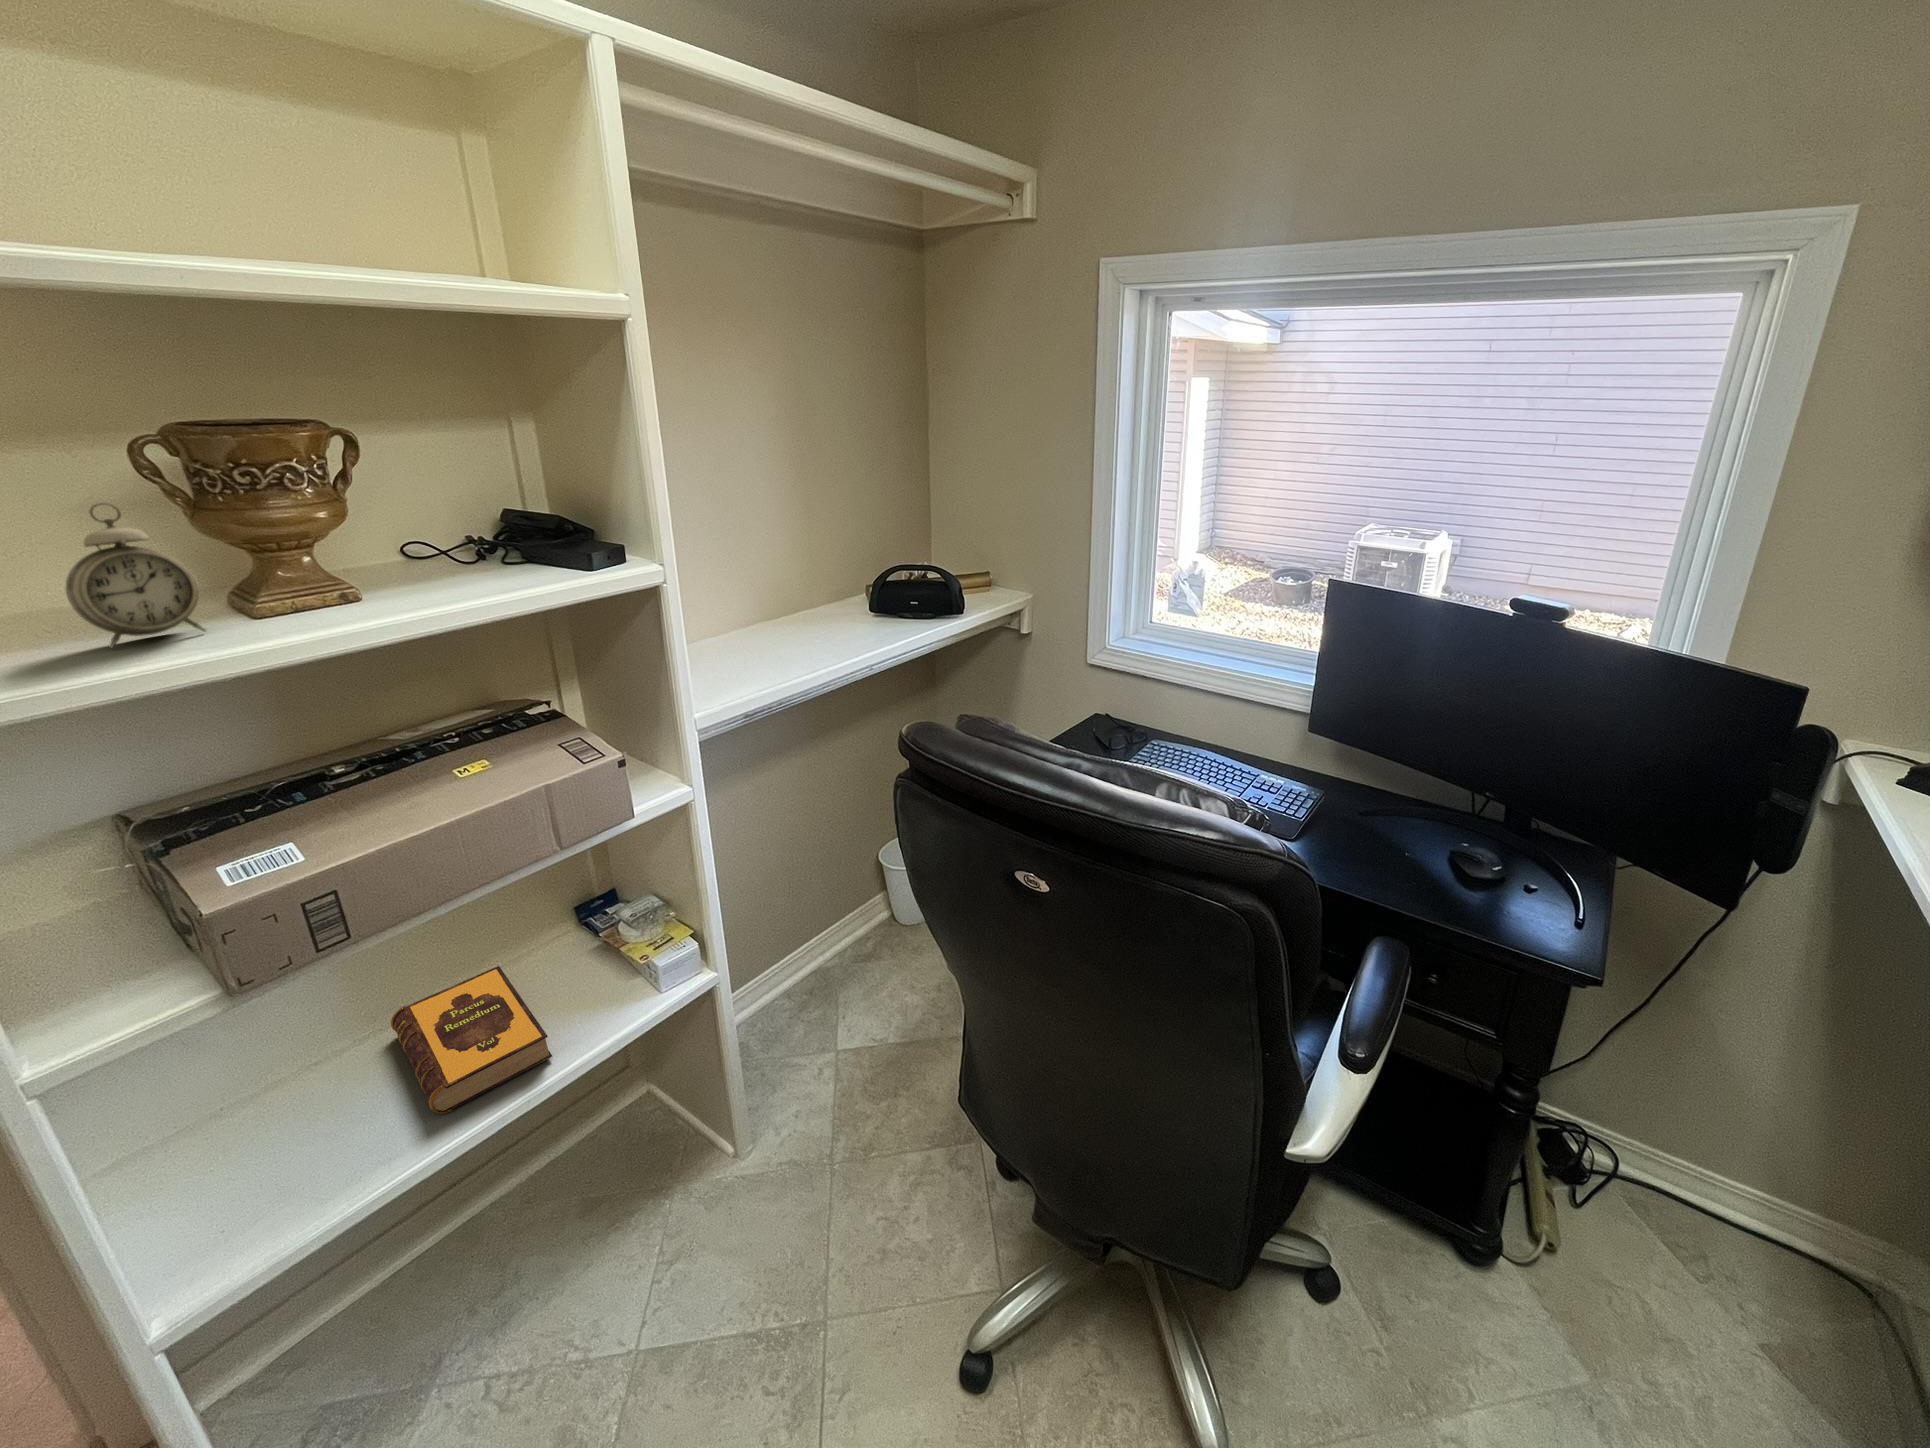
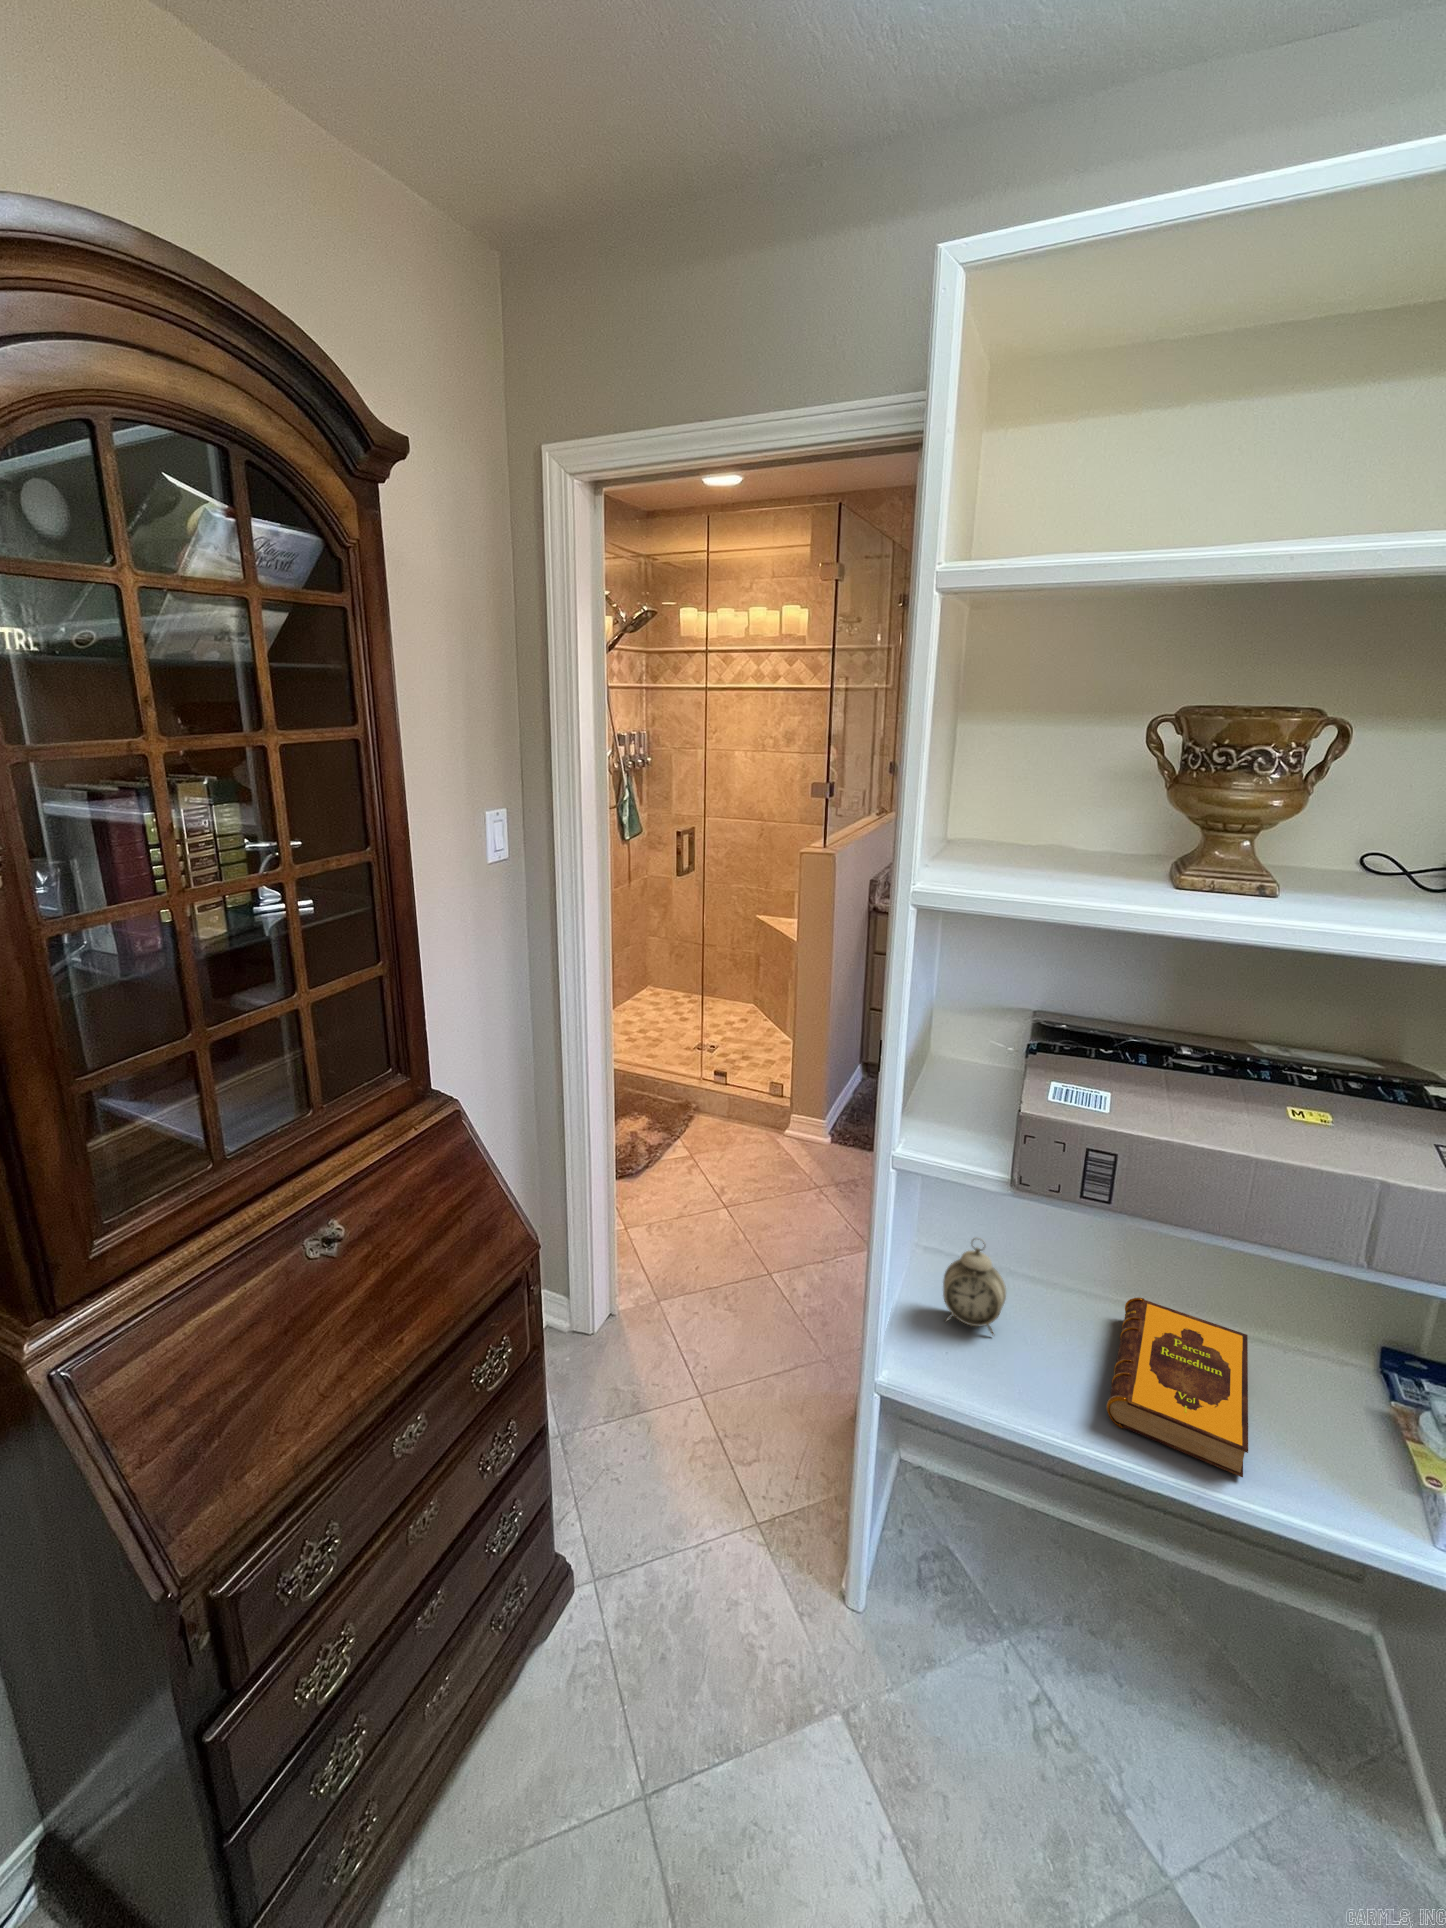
alarm clock: present [66,503,206,648] -> present [943,1238,1006,1335]

